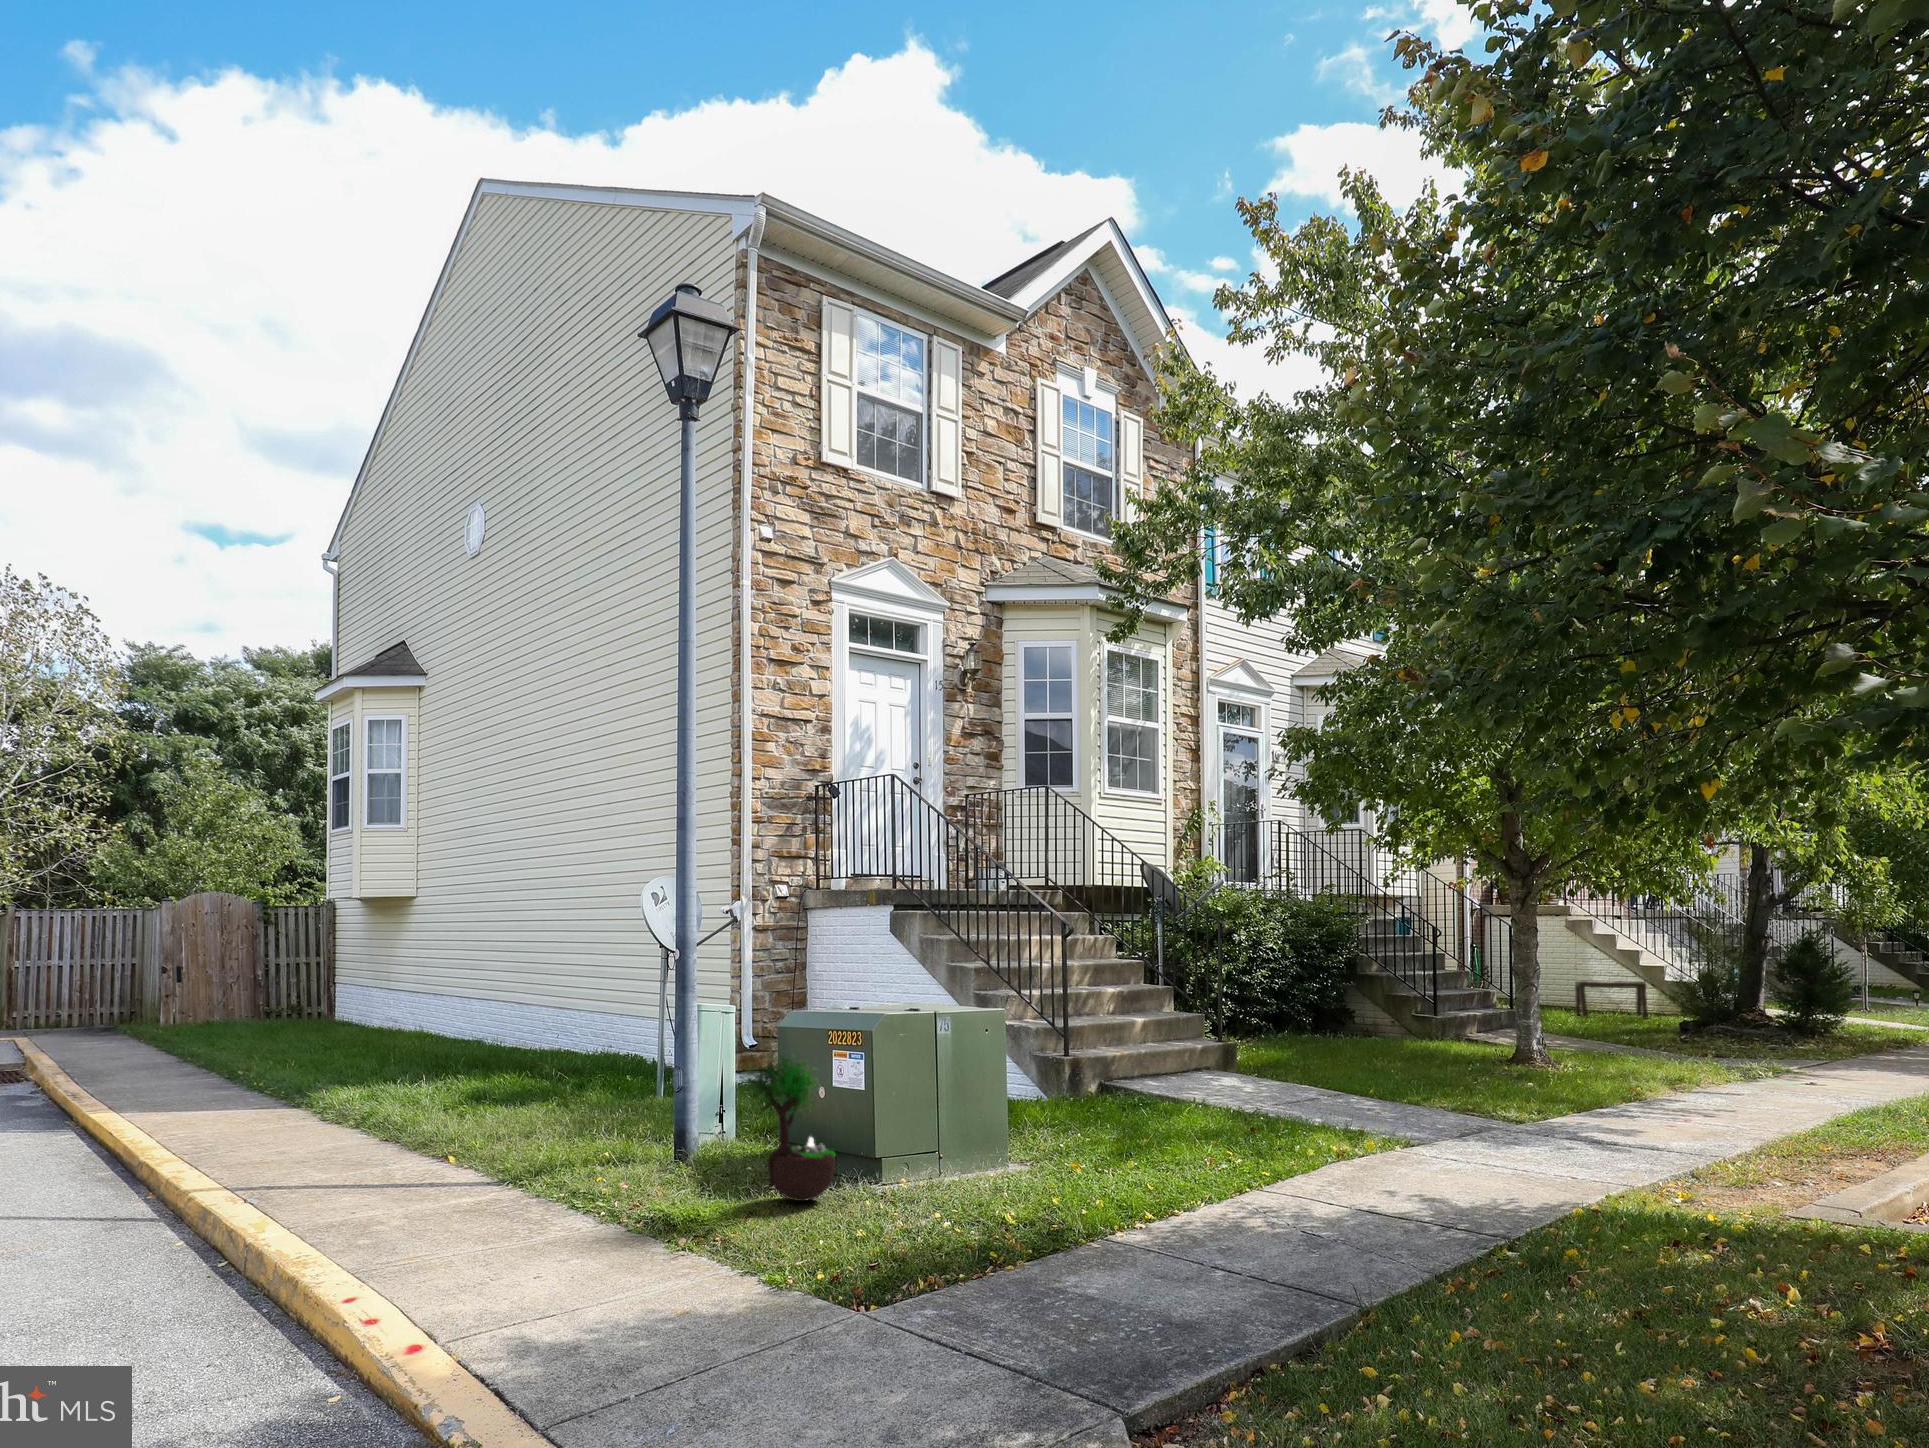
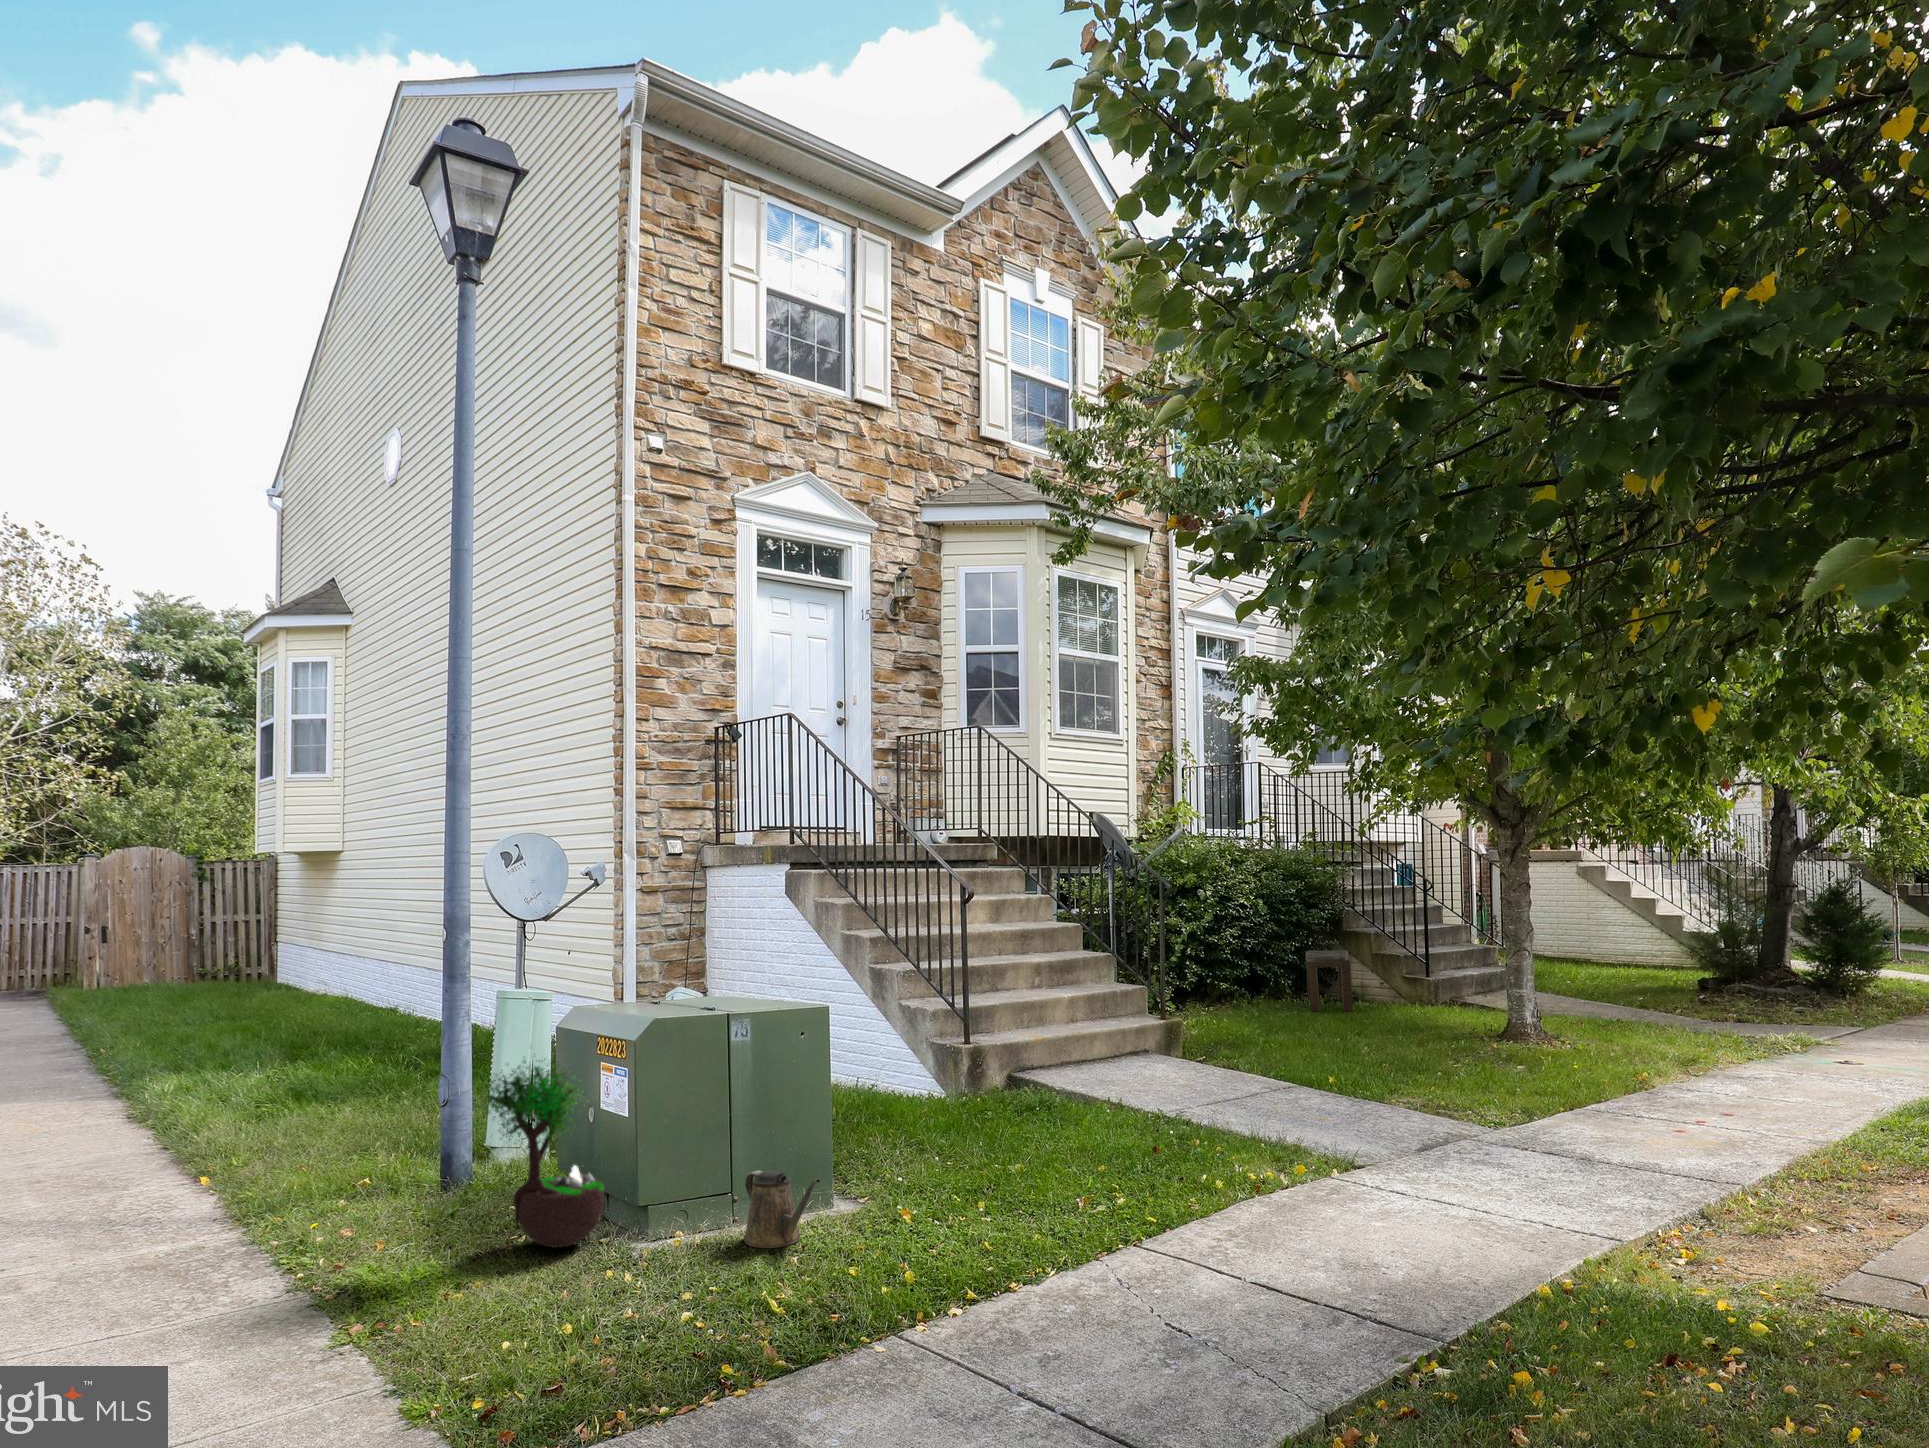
bench: present [1575,981,1648,1019] -> present [1306,950,1352,1012]
watering can: none [942,1142,1014,1202] -> present [744,1170,820,1248]

